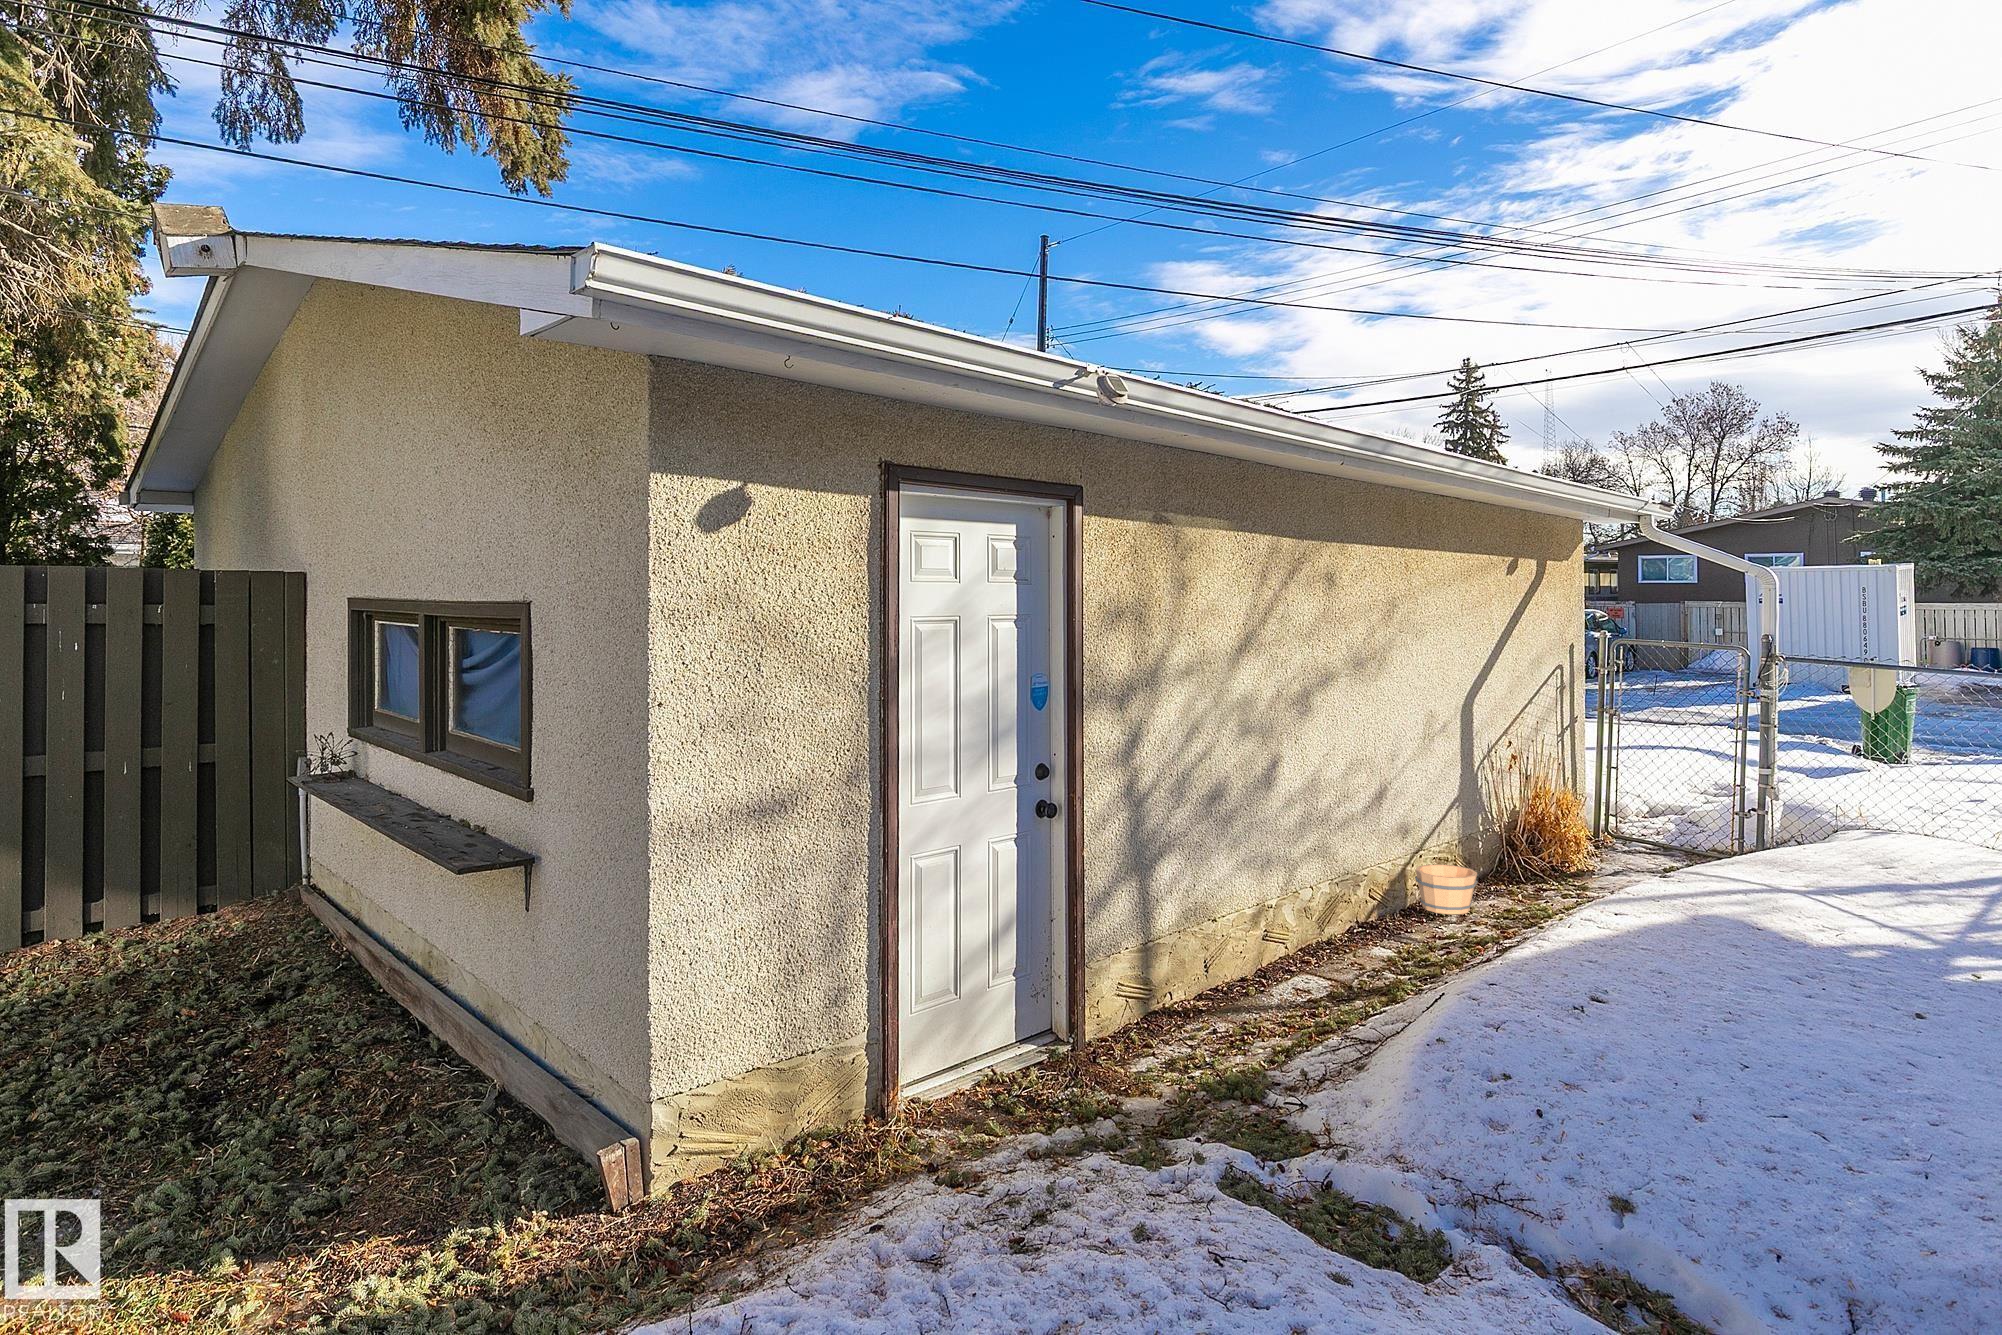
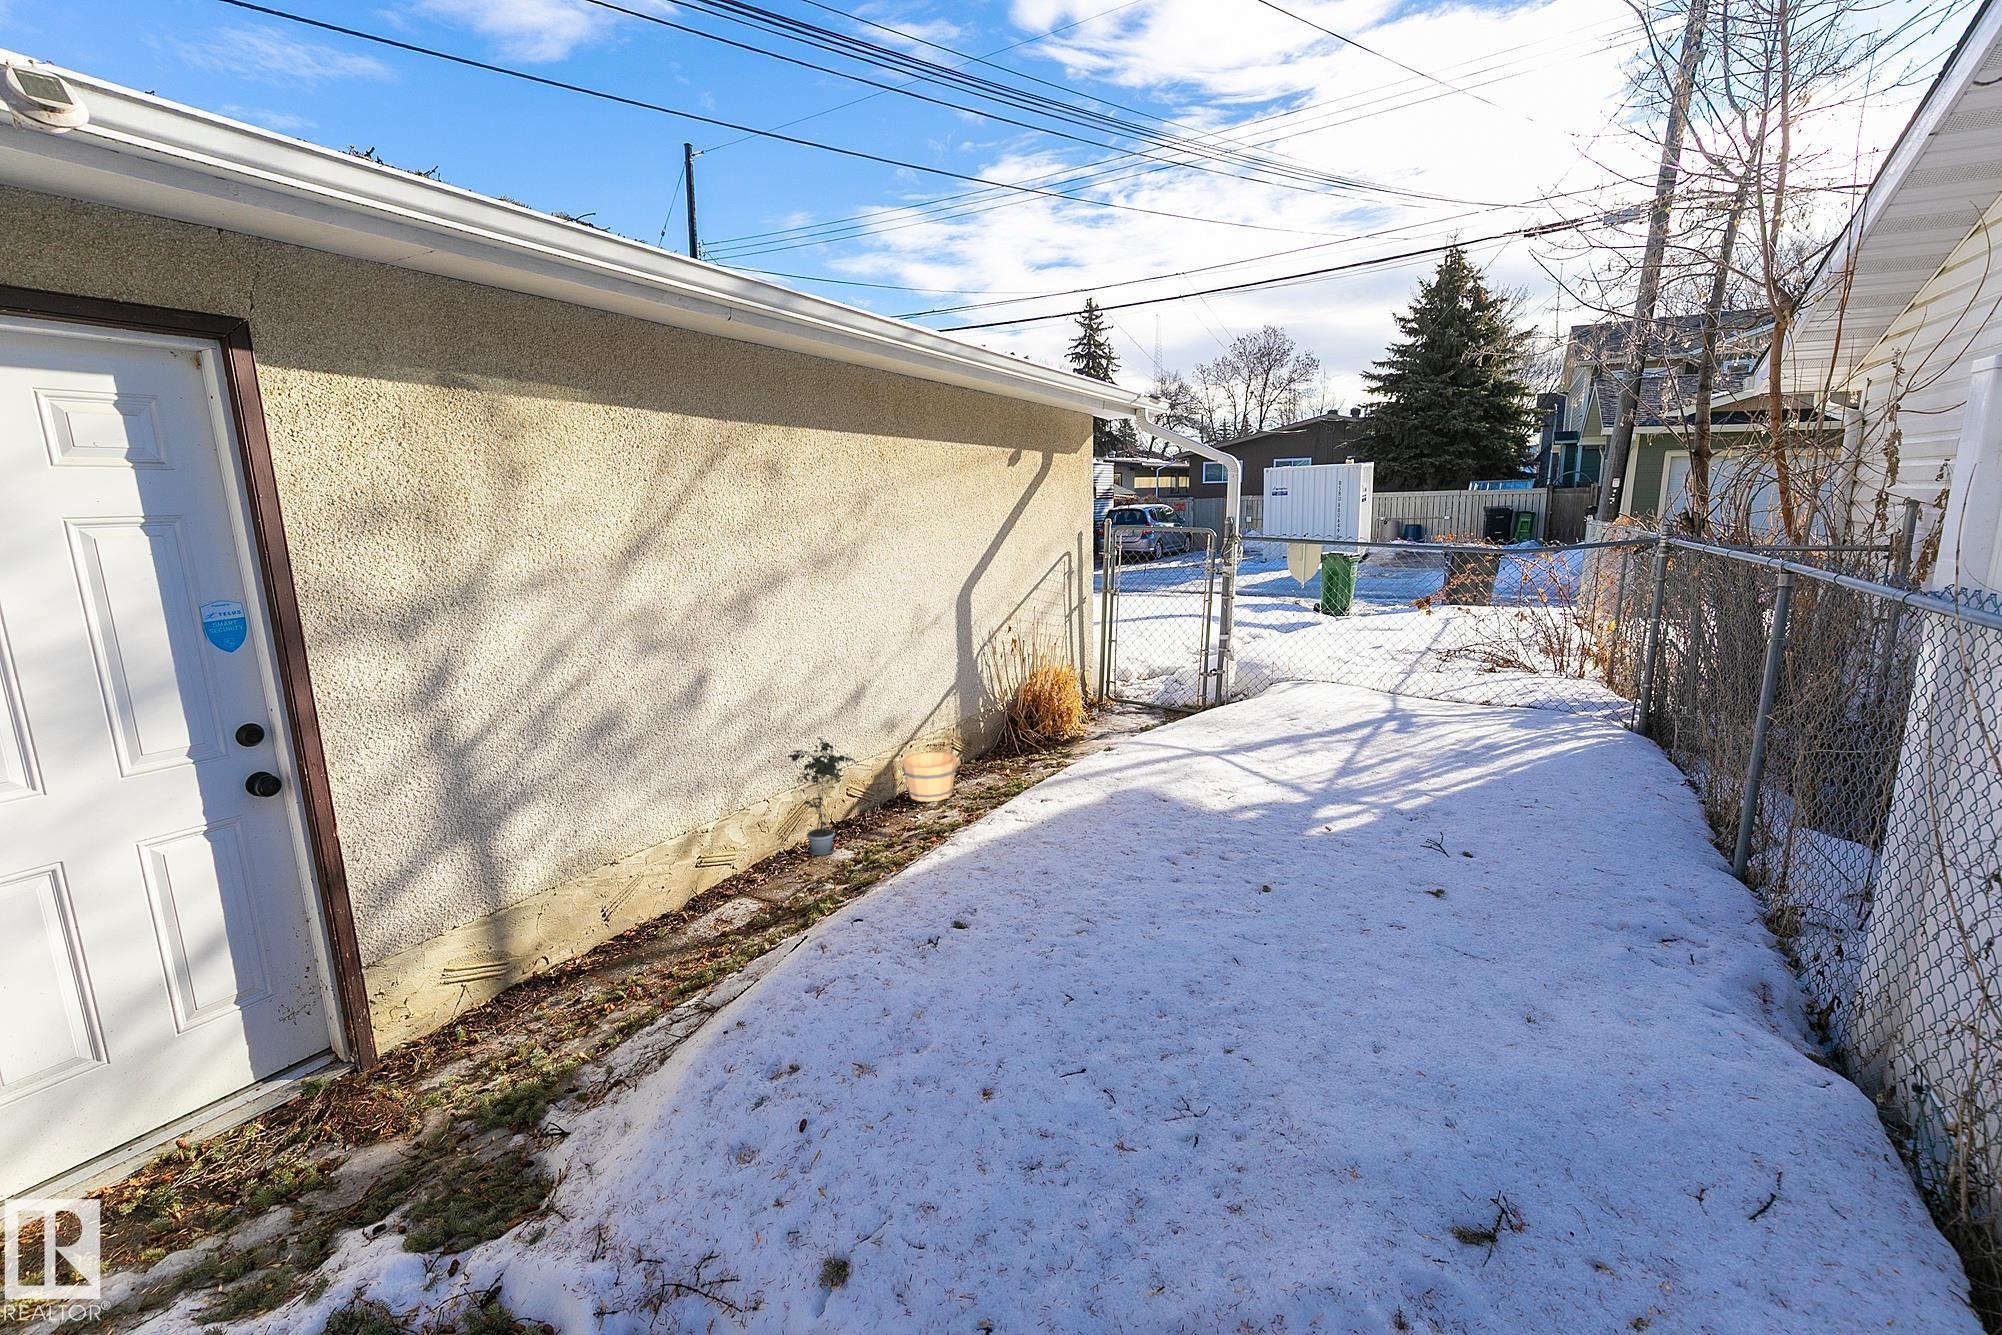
potted plant: none [1332,832,1409,949] -> present [788,737,857,856]

